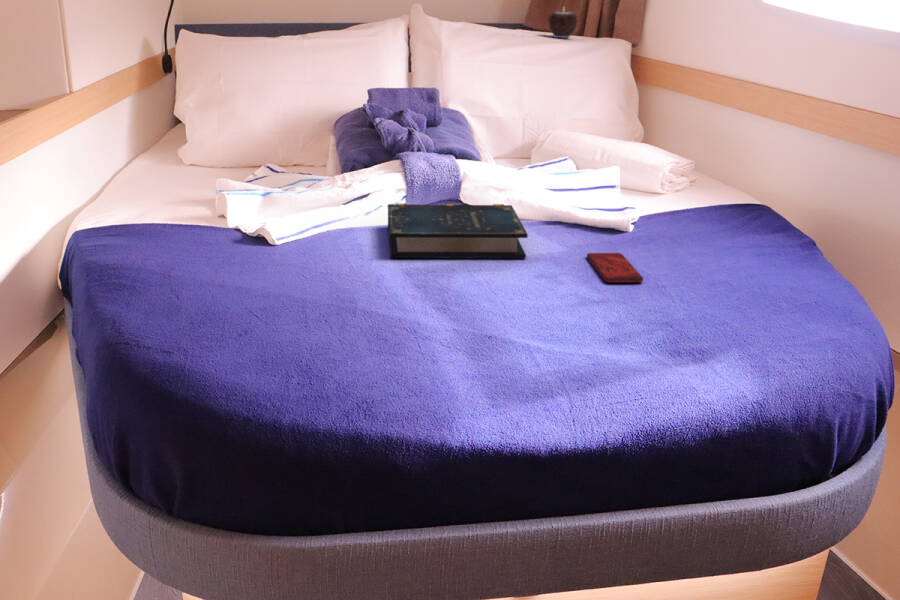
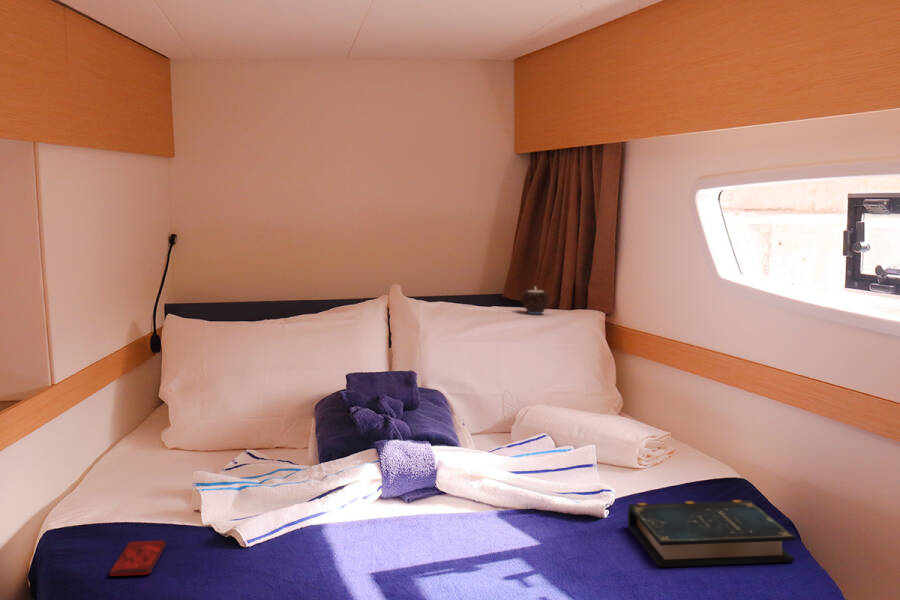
book: present [388,203,528,258] -> present [628,500,795,567]
smartphone: present [587,253,643,283] -> present [109,540,166,576]

